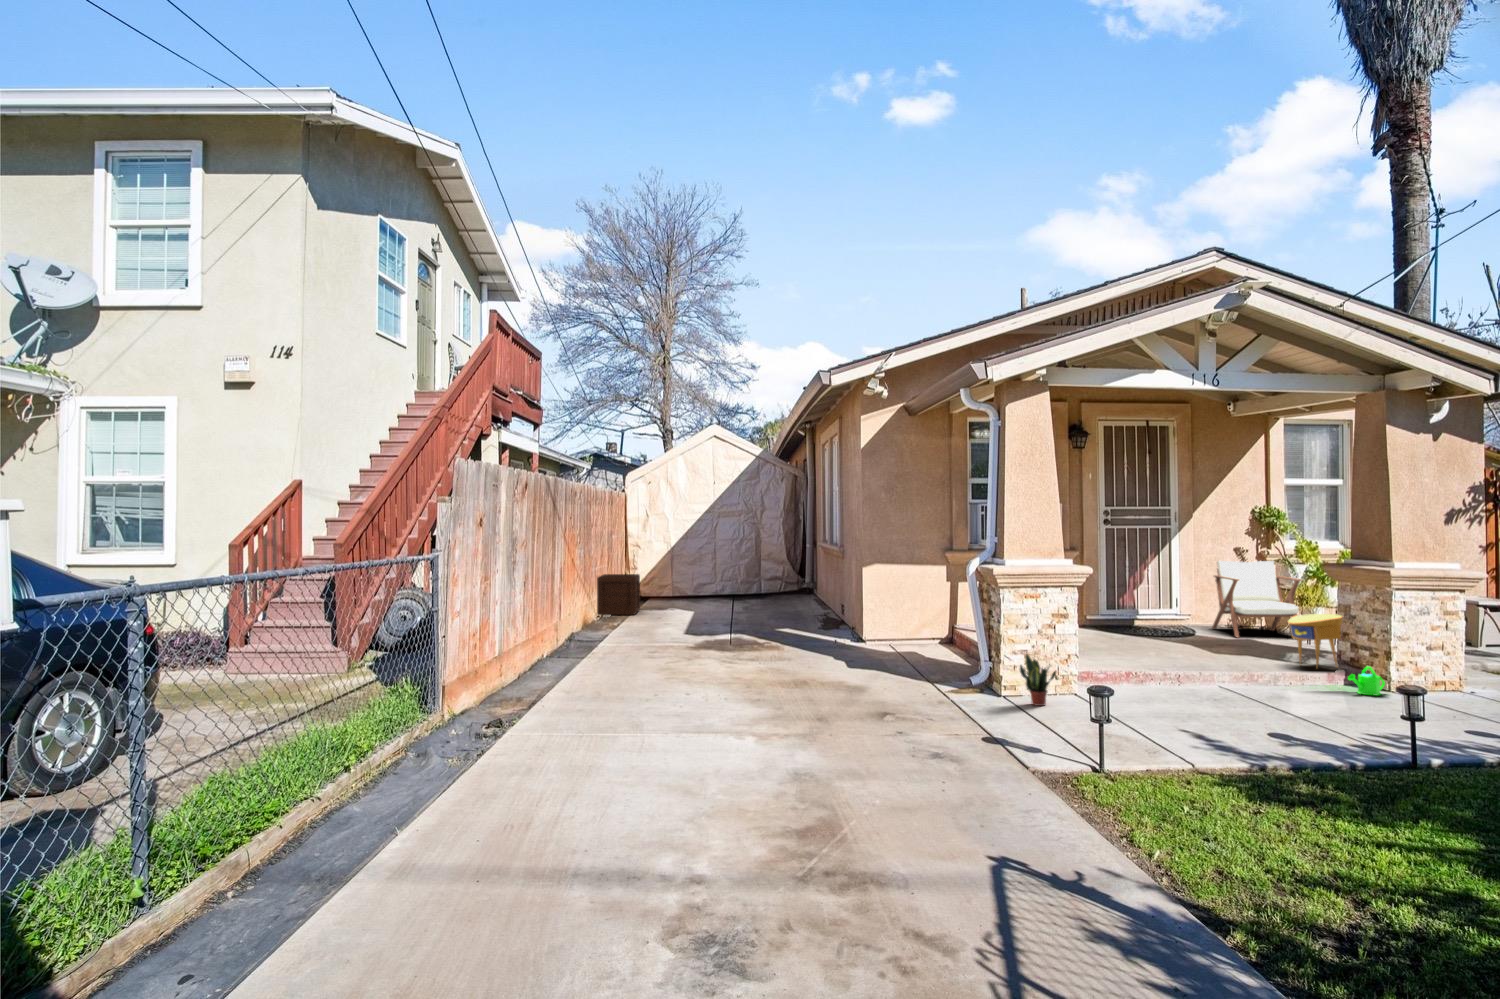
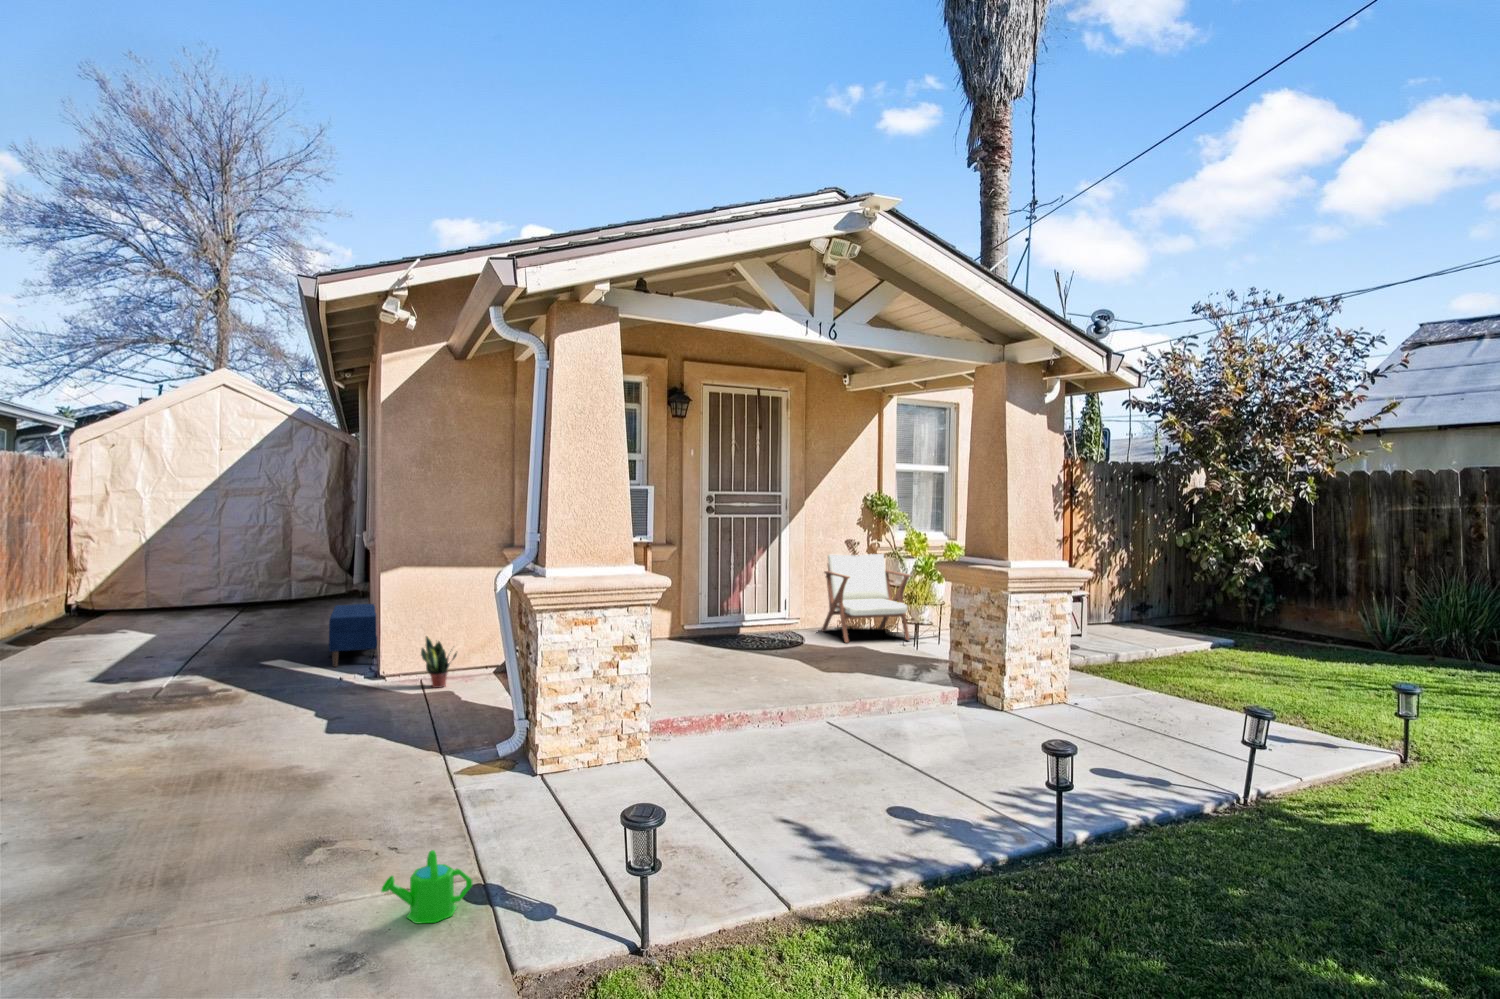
wooden crate: present [597,574,640,615] -> none [18,580,105,643]
bench: none [805,594,848,637] -> present [329,604,377,667]
side table: present [1288,614,1343,668] -> none [900,620,956,688]
potted plant: present [1020,654,1056,706] -> present [421,636,457,688]
watering can: present [1348,666,1385,695] -> present [381,850,472,924]

